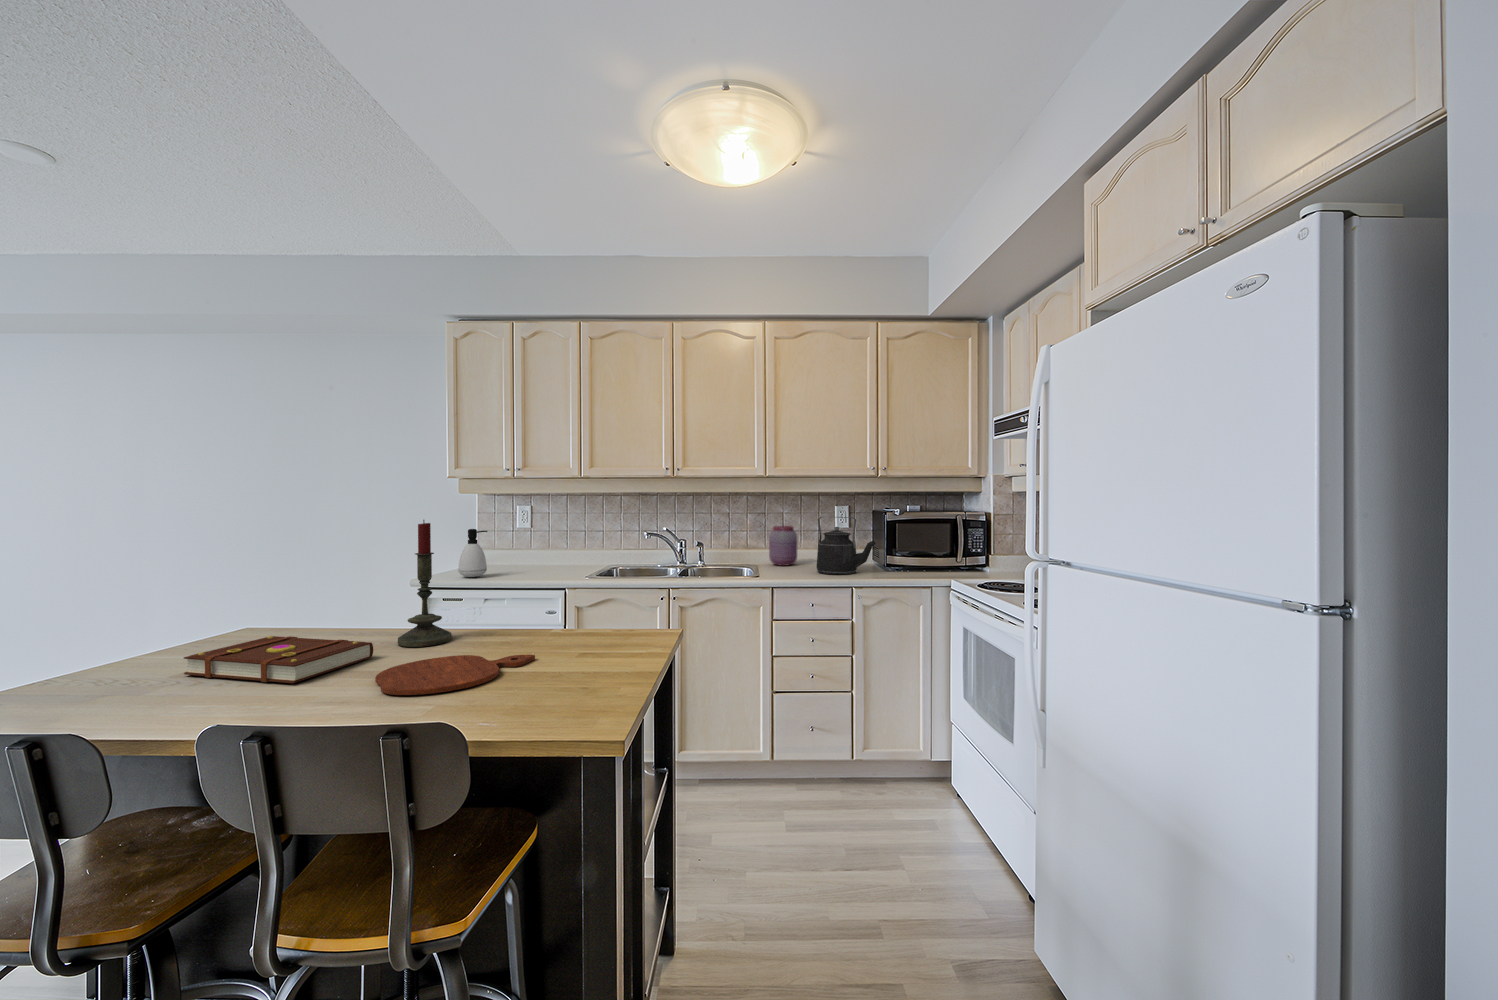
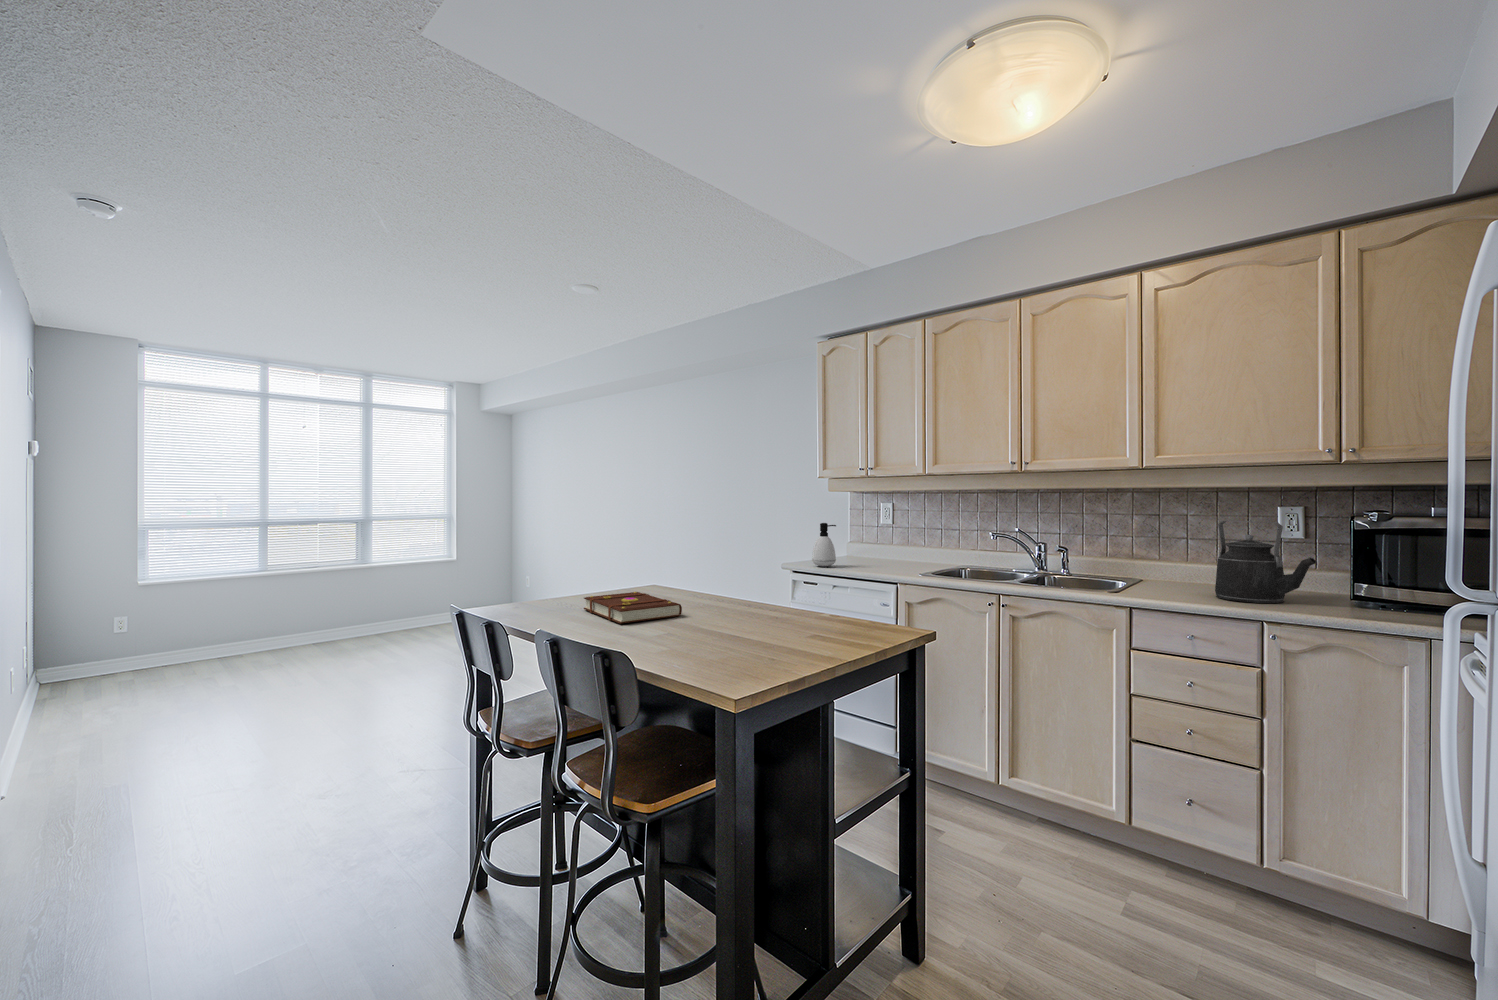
candle: present [398,520,451,647] -> none [707,510,746,614]
jar: present [769,526,797,566] -> none [1158,532,1203,585]
cutting board: present [375,655,535,695] -> none [653,622,776,646]

